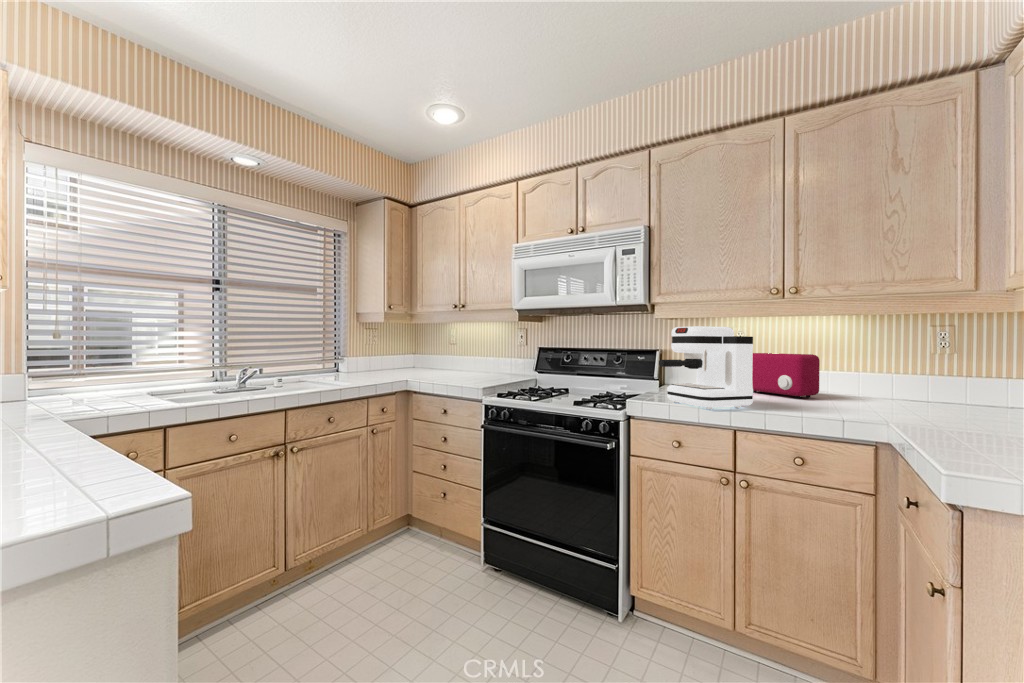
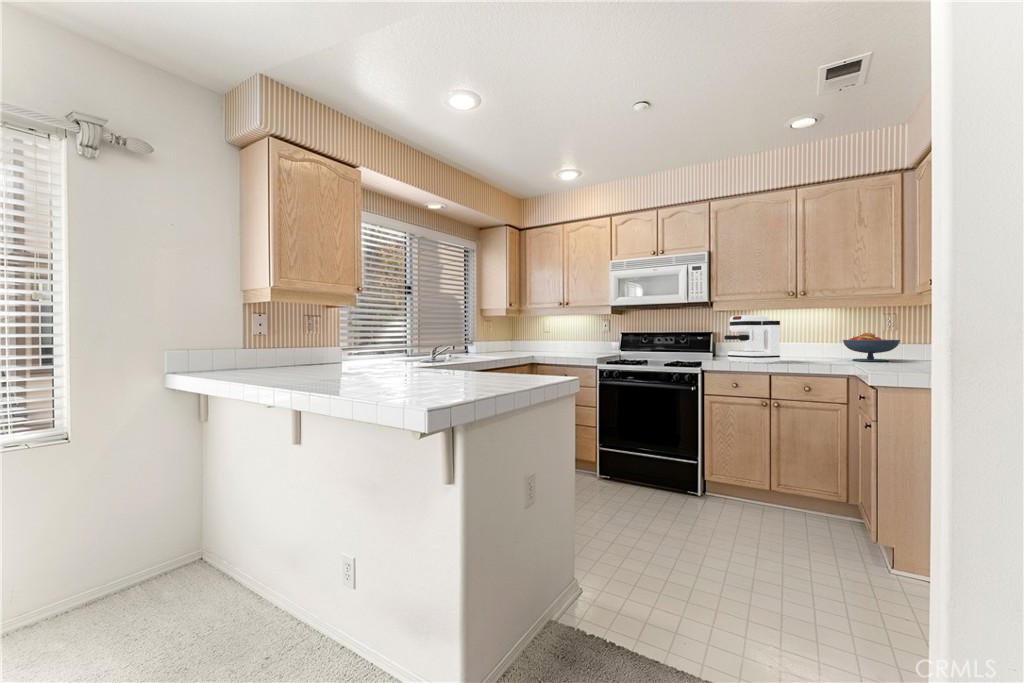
toaster: present [752,353,820,398] -> none [771,332,819,359]
fruit bowl: none [860,358,965,410] -> present [843,333,900,362]

